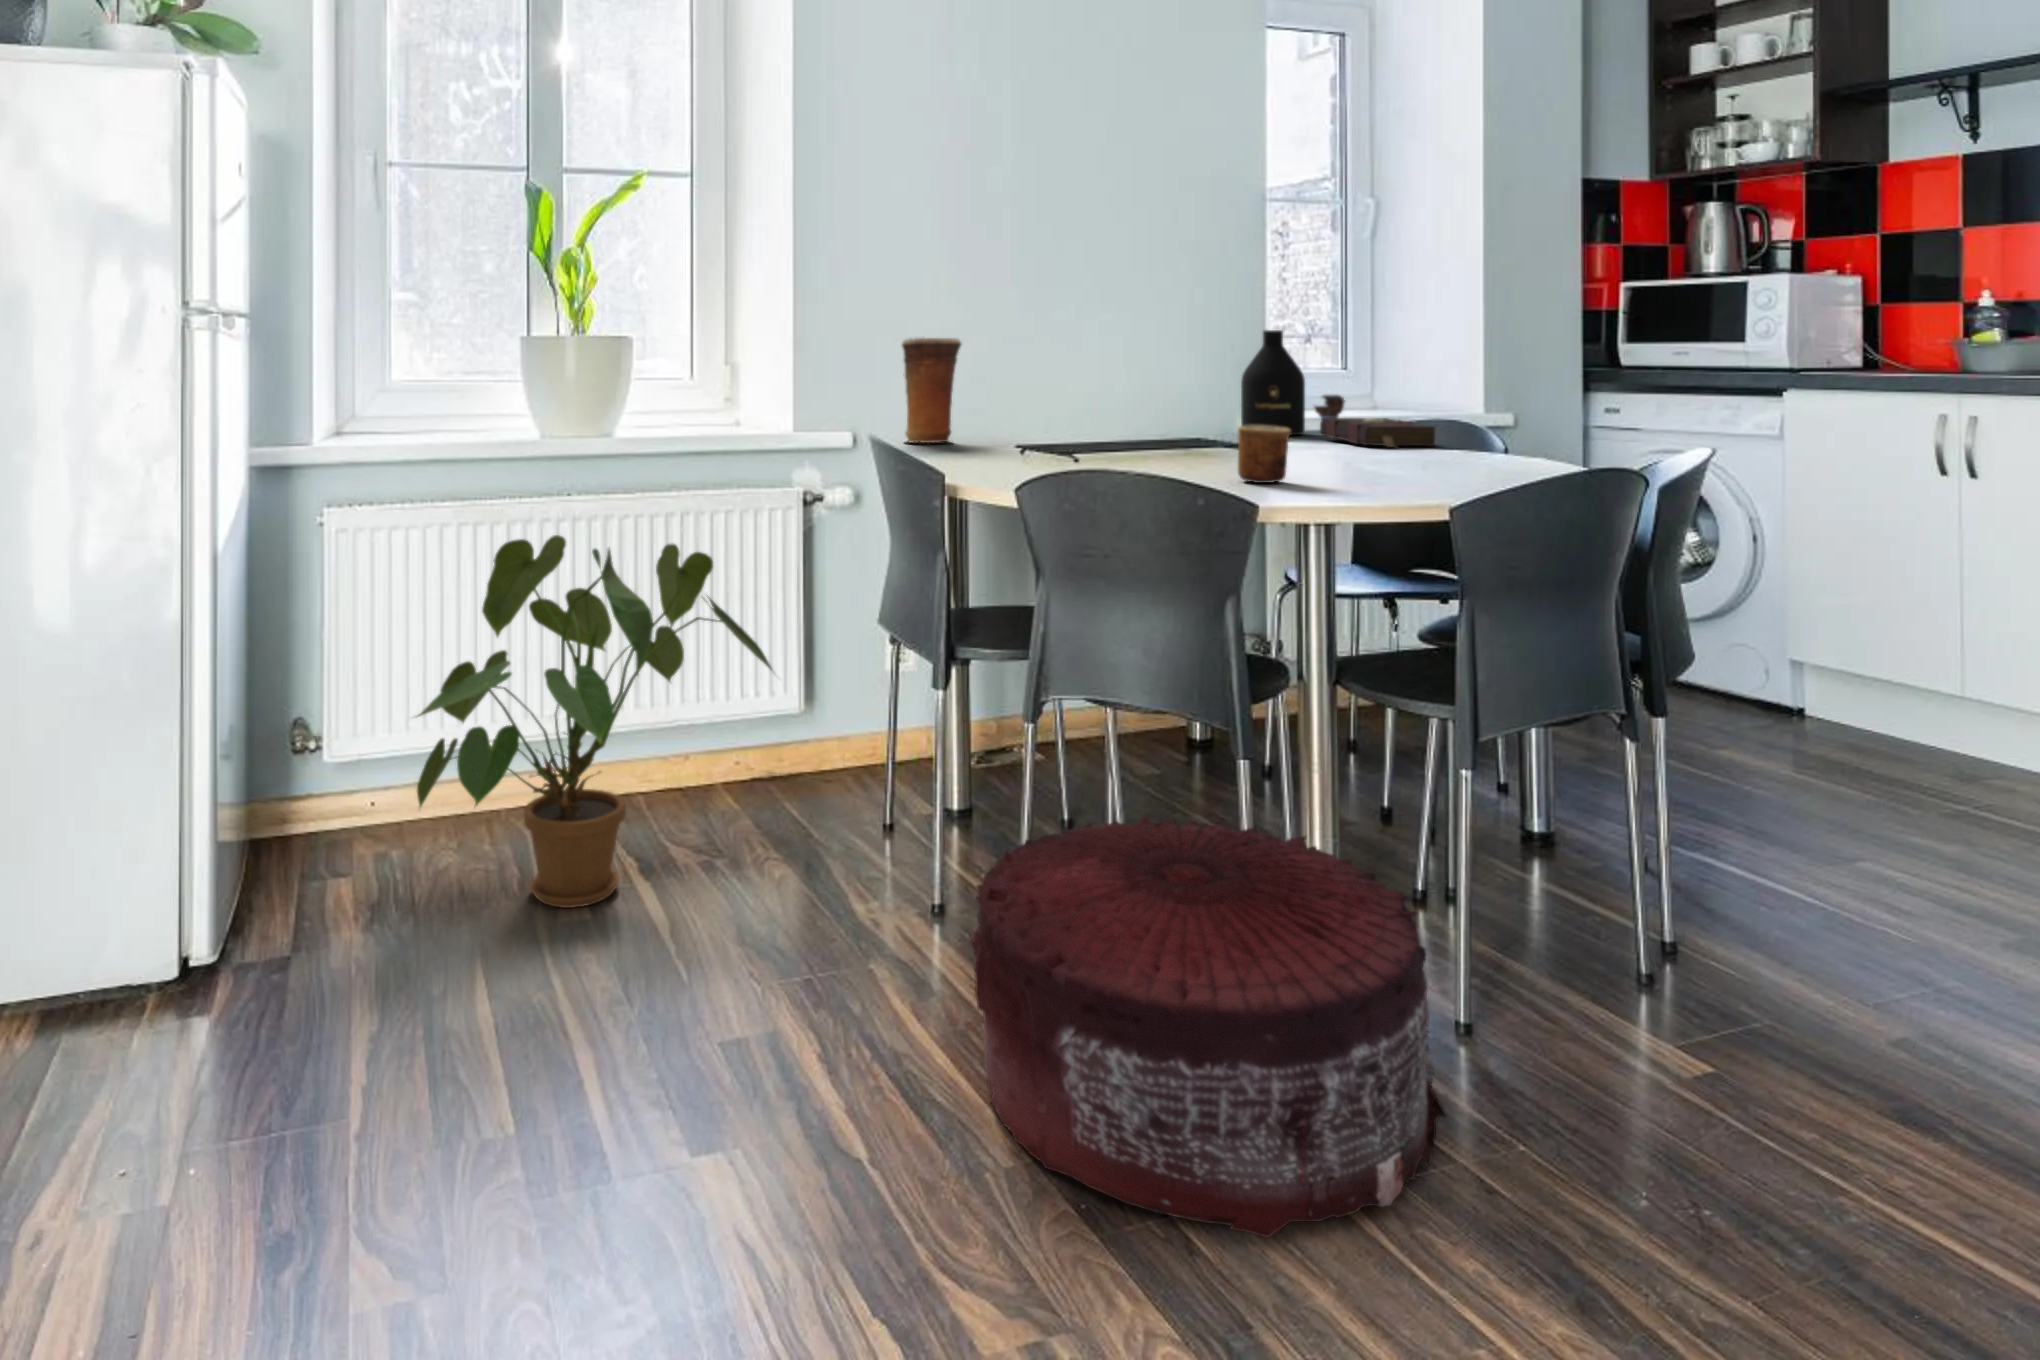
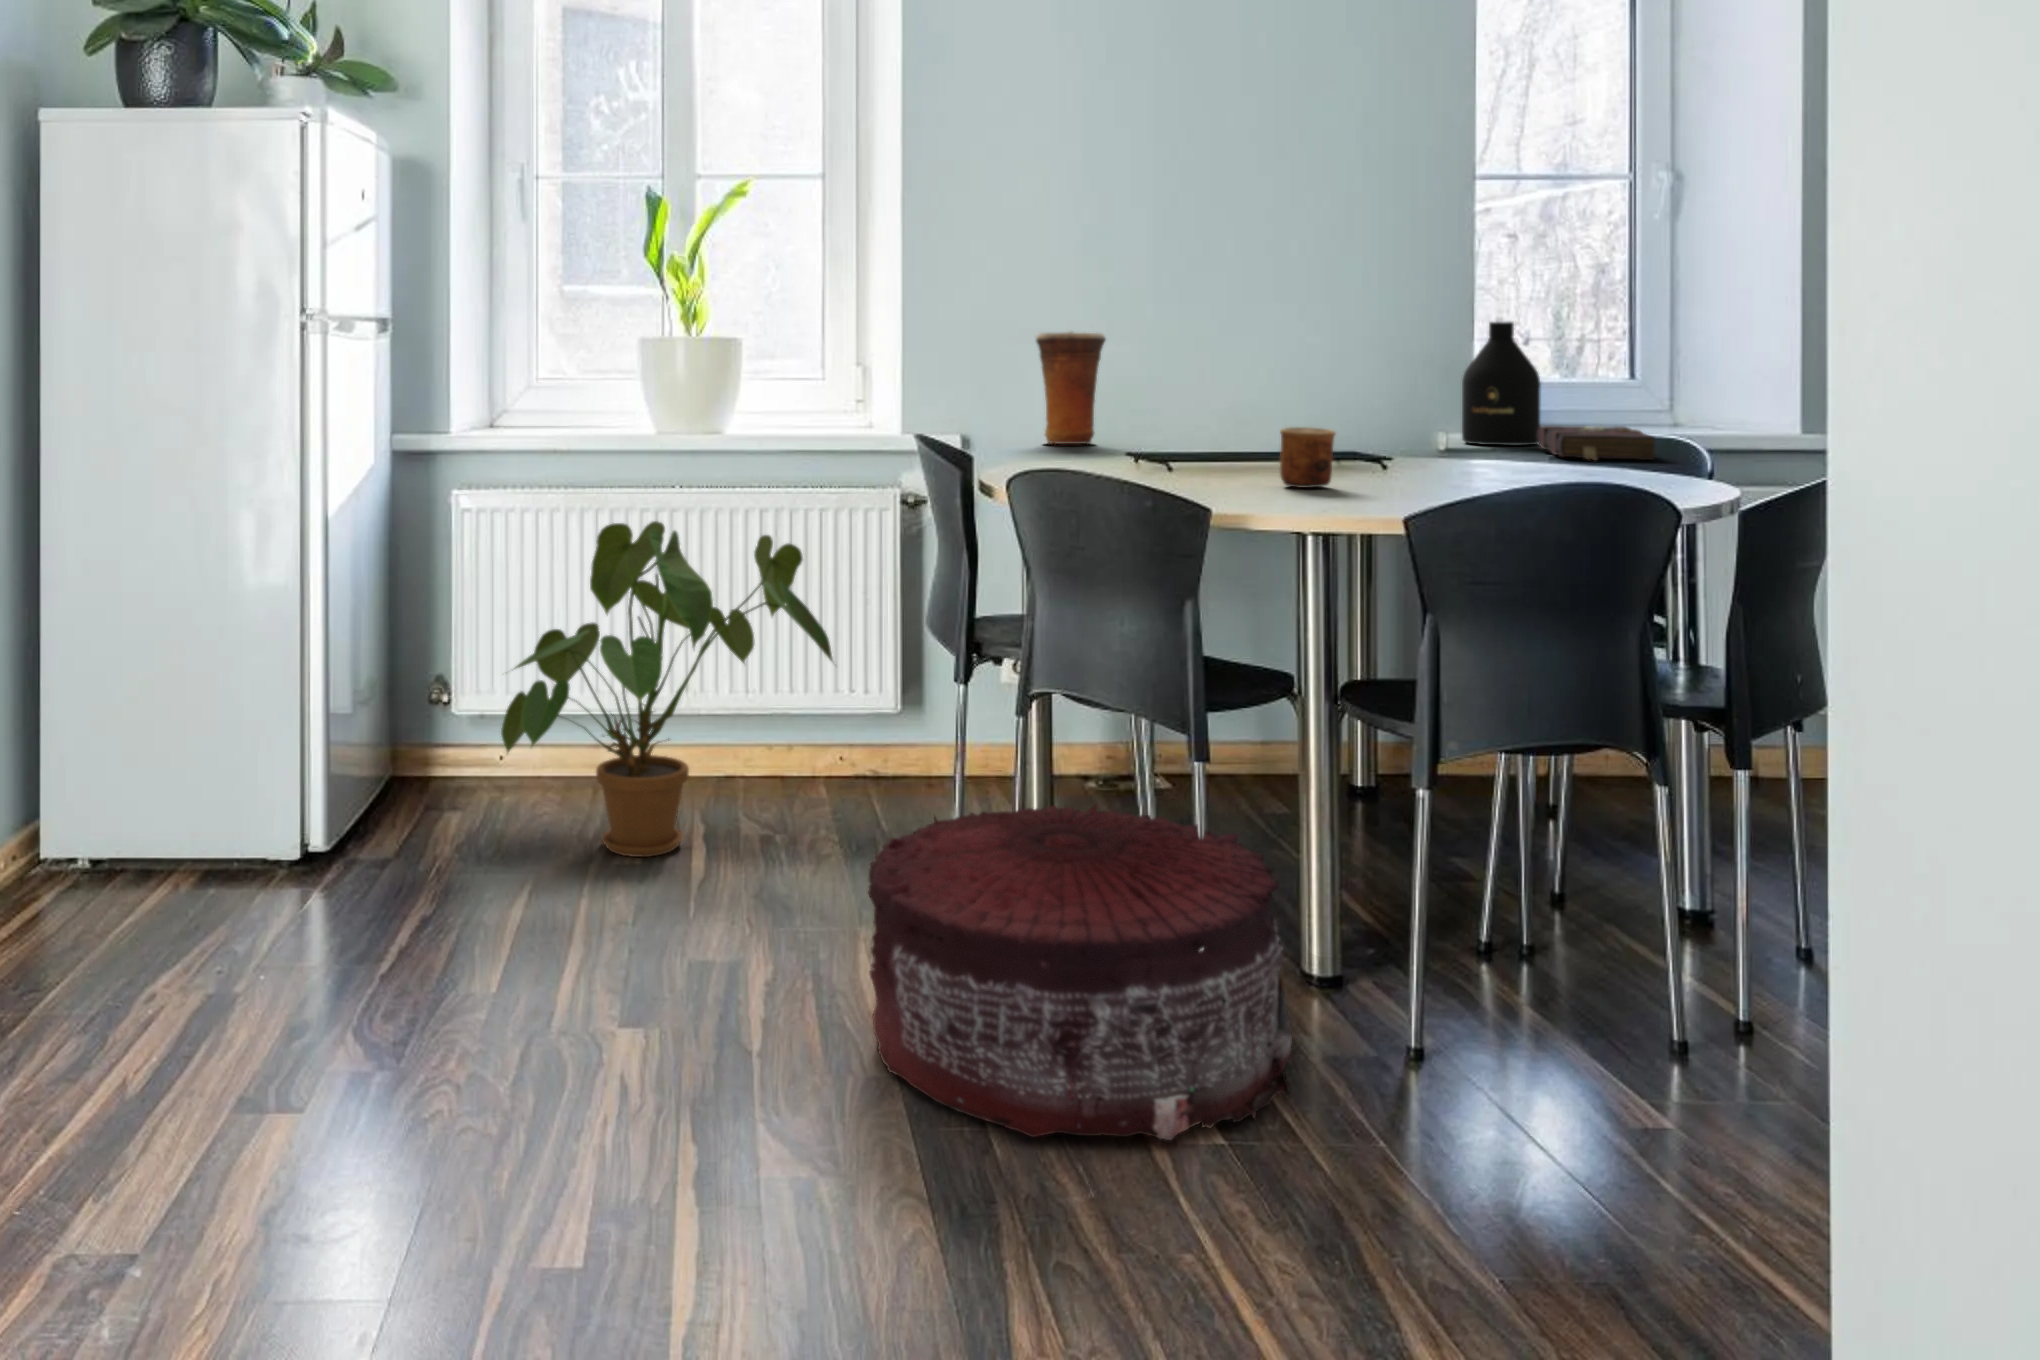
candle: present [1315,395,1345,418] -> none [1623,393,1665,429]

